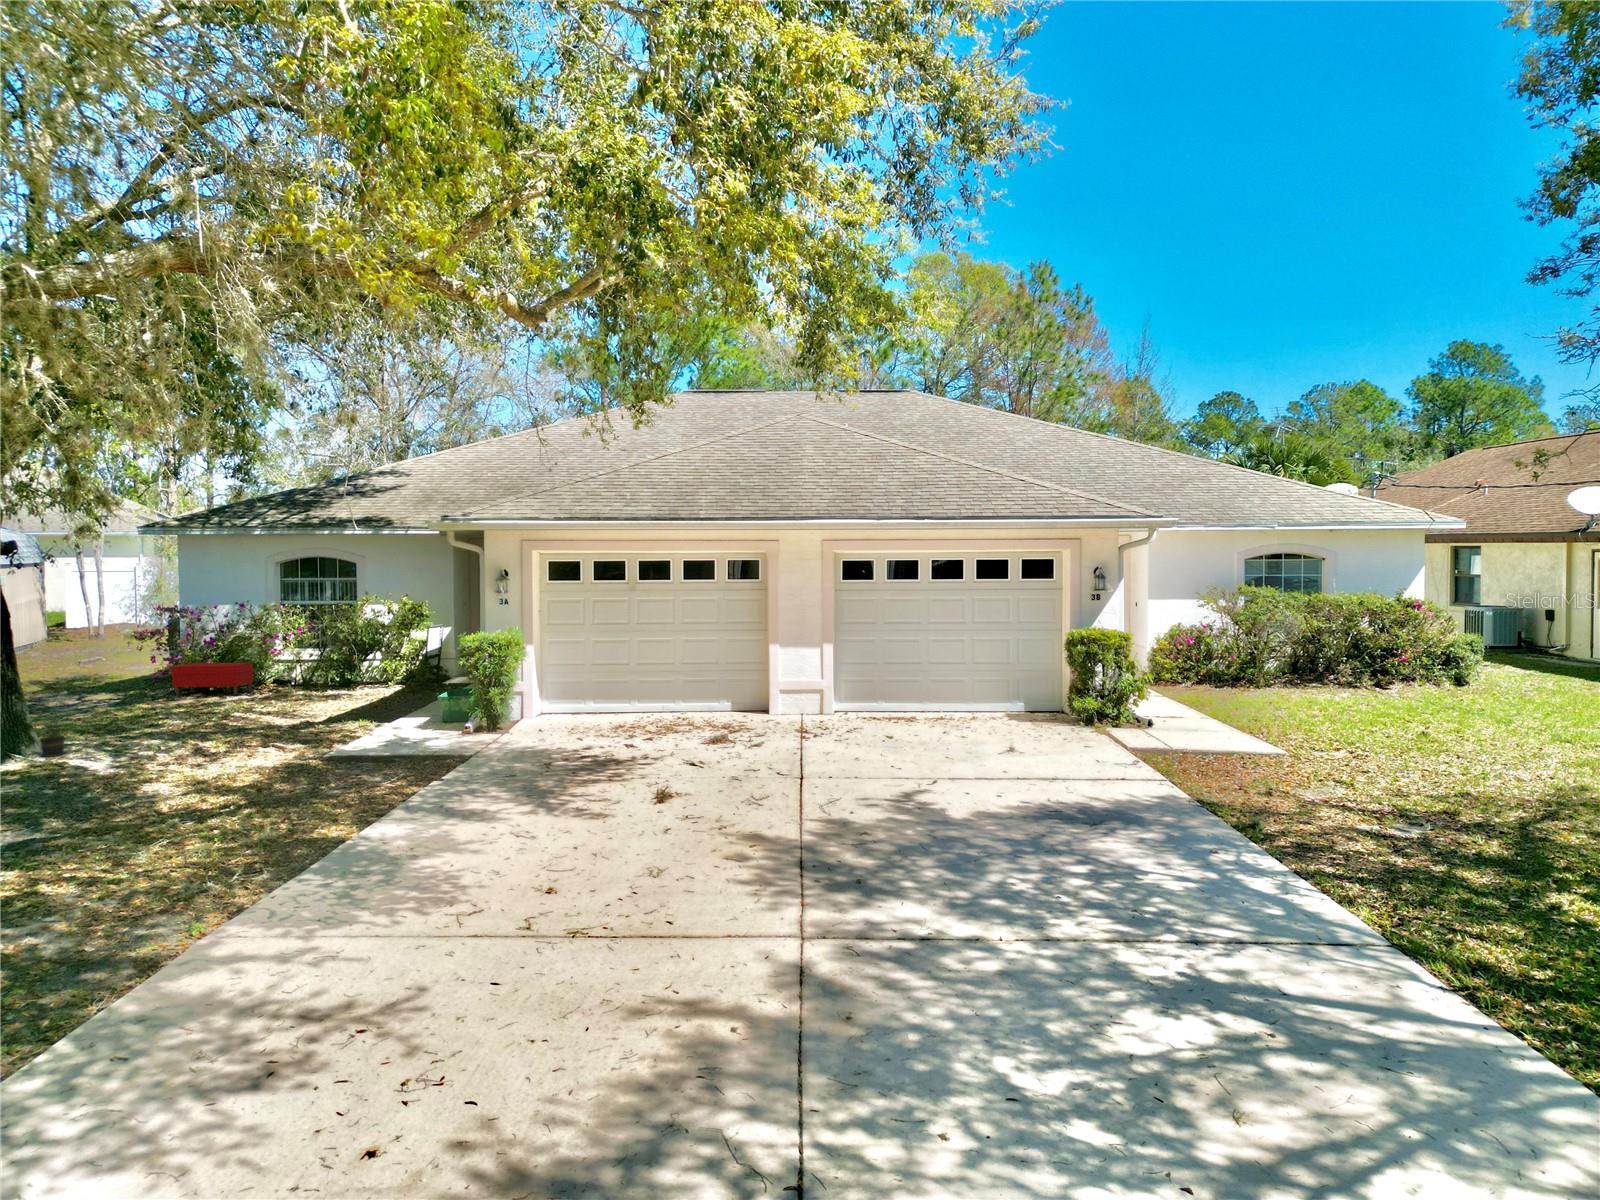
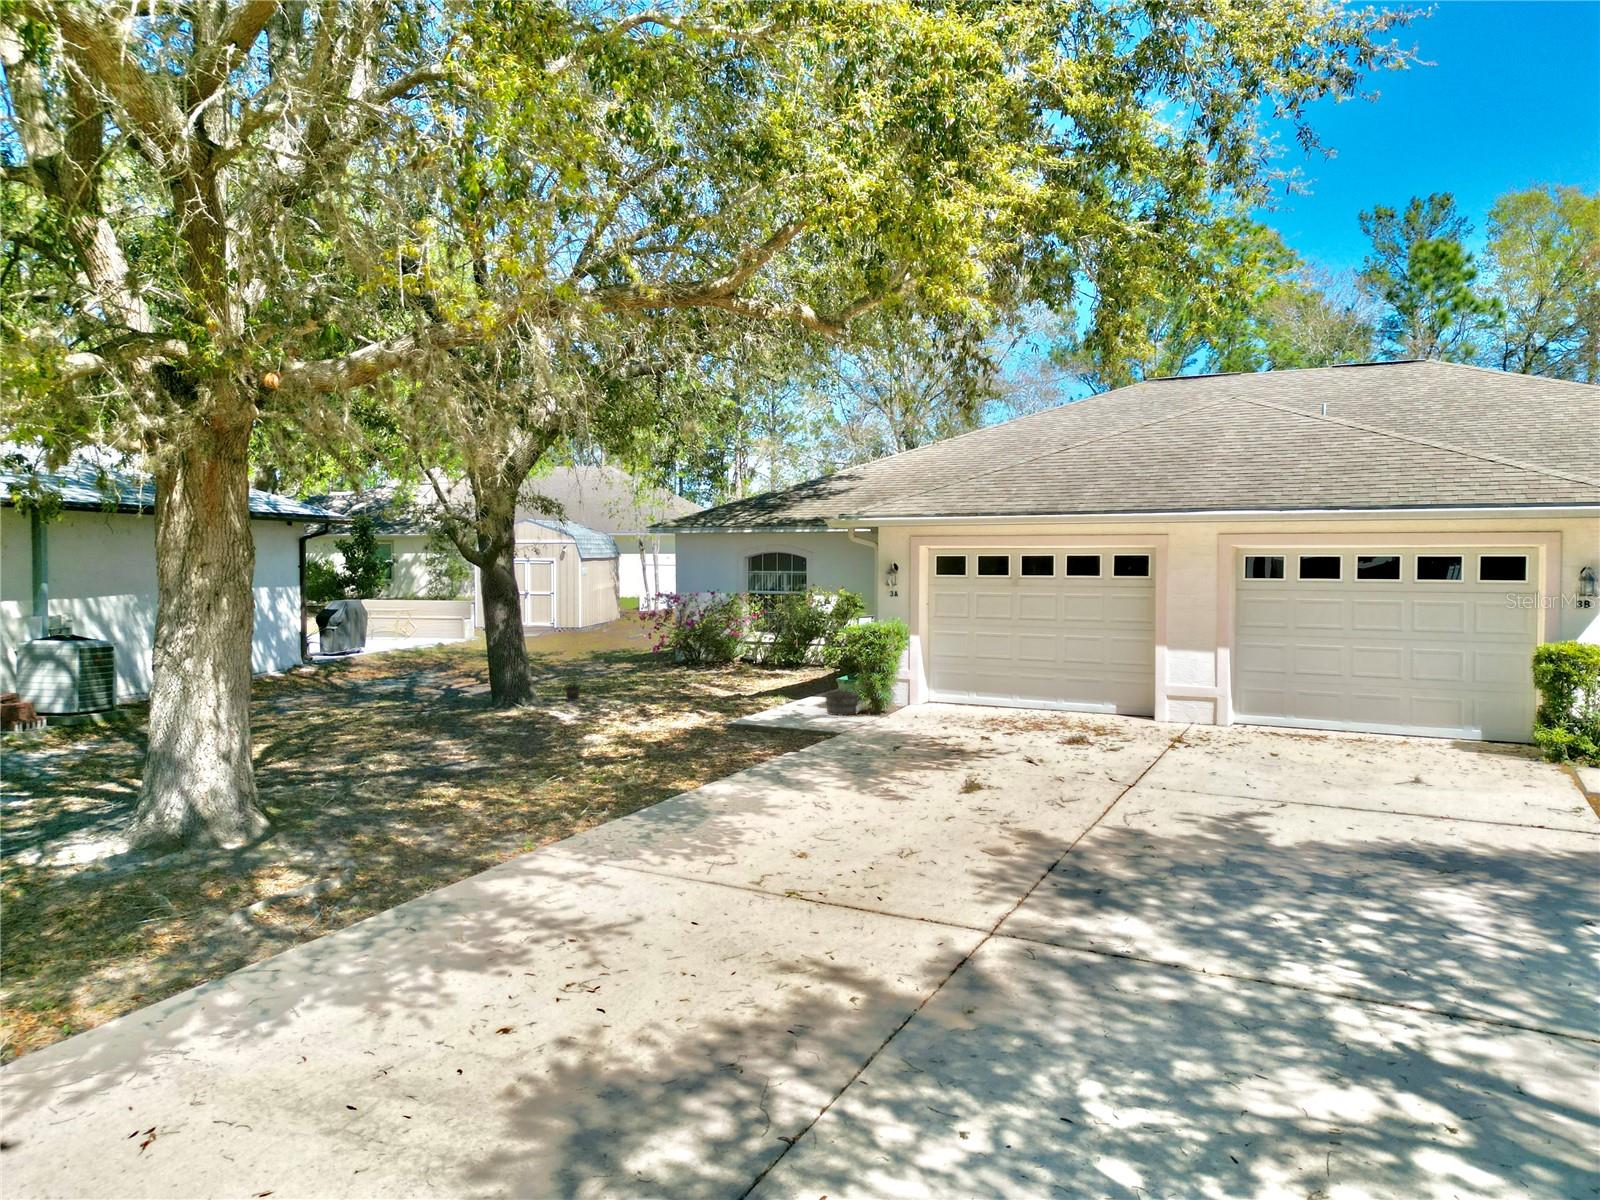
bench: present [172,663,253,696] -> none [669,640,725,669]
bucket: none [427,708,472,739] -> present [822,688,859,715]

